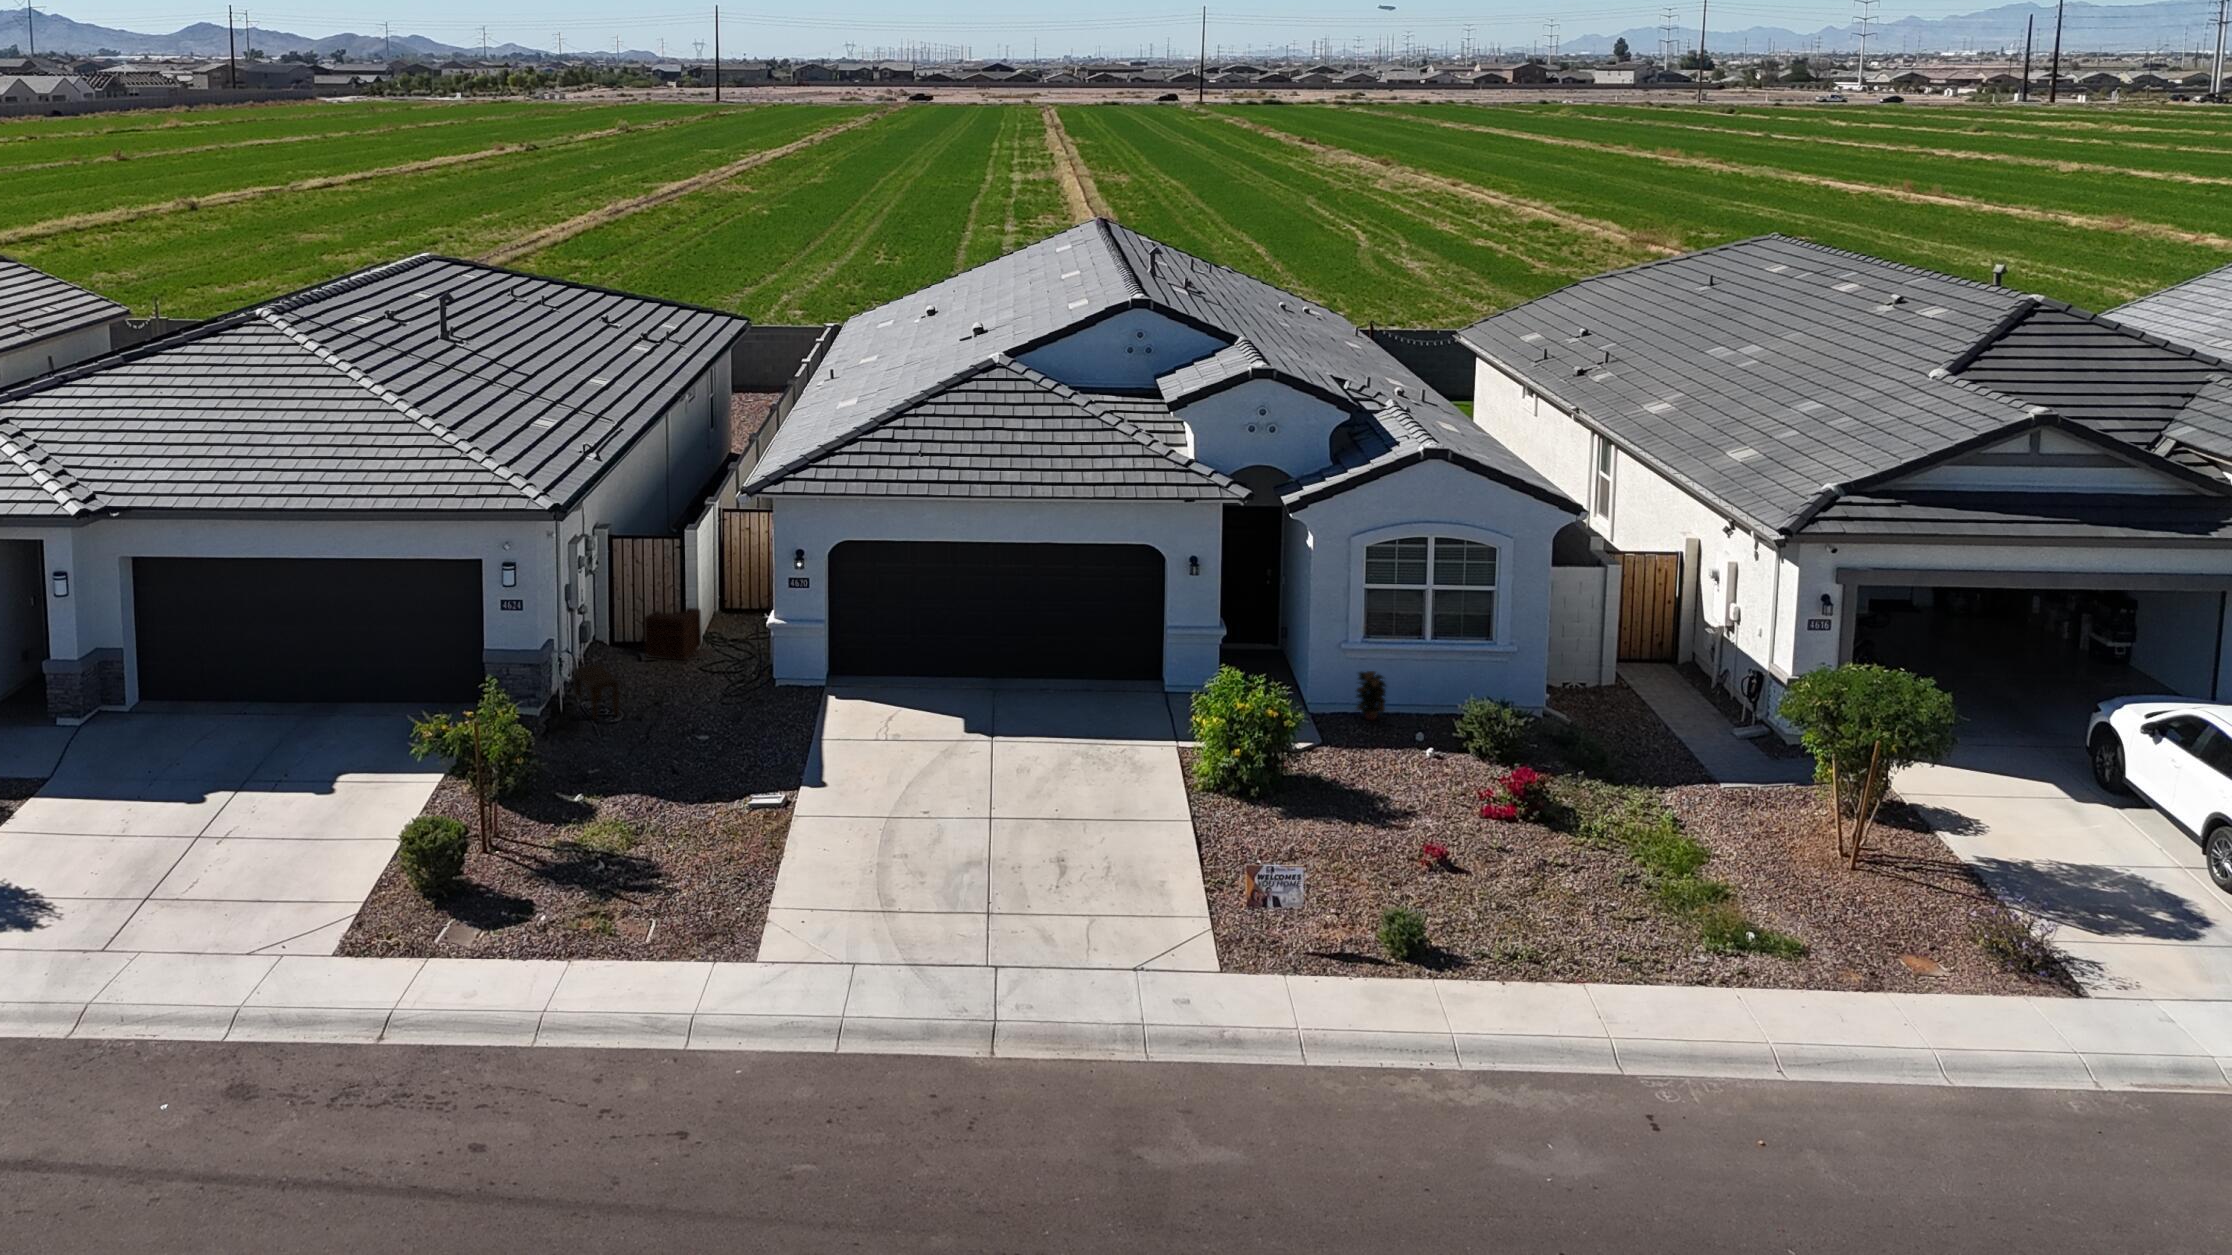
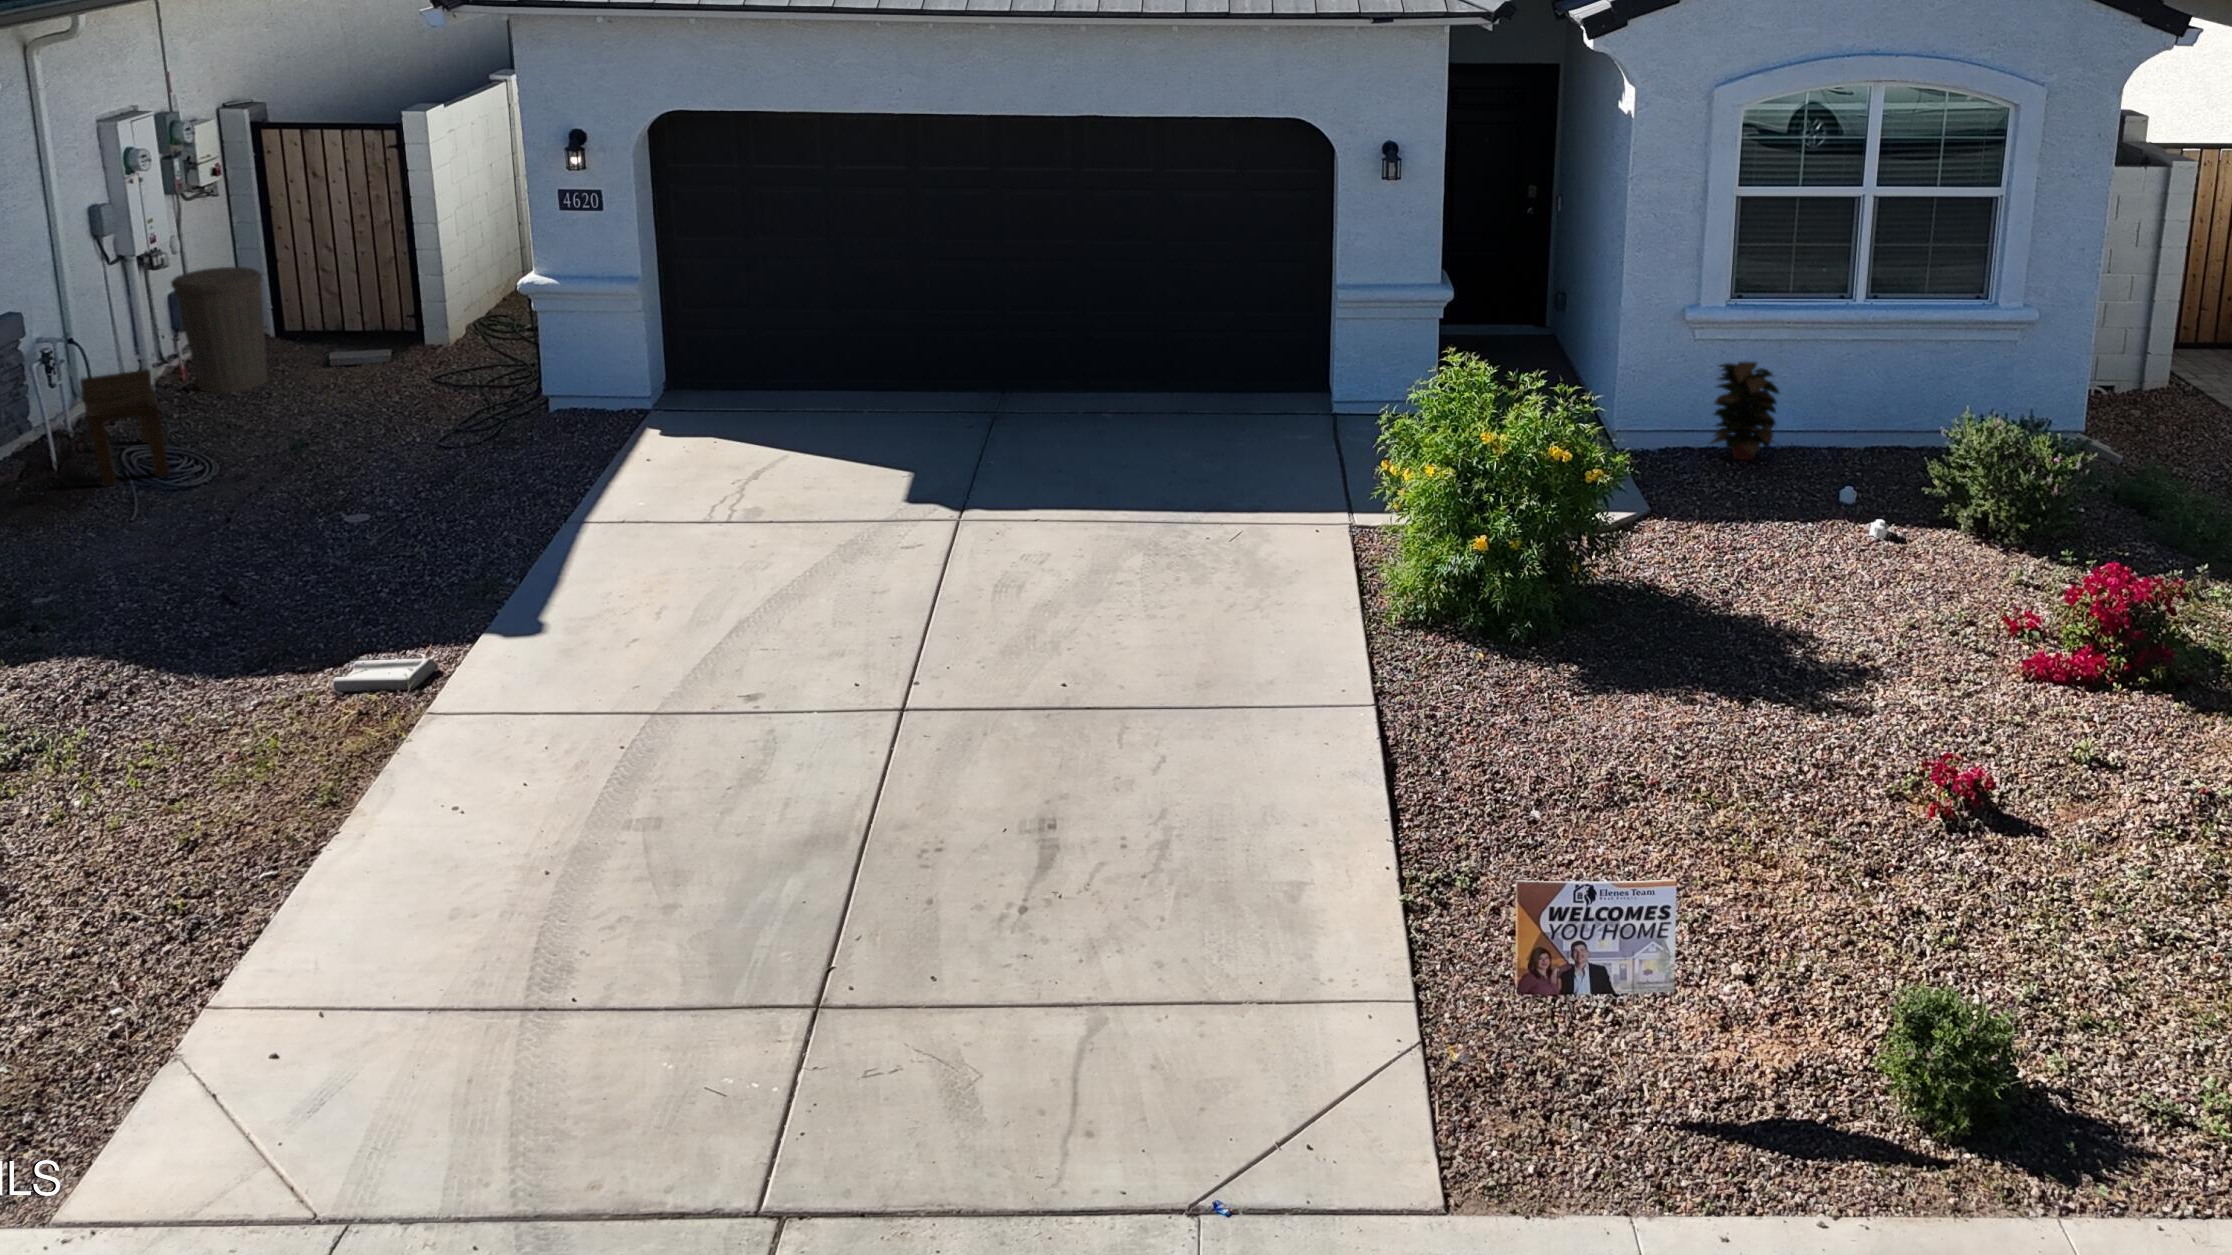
wooden crate: present [644,607,702,660] -> none [298,257,435,363]
trash can: none [595,612,636,675] -> present [171,267,269,393]

